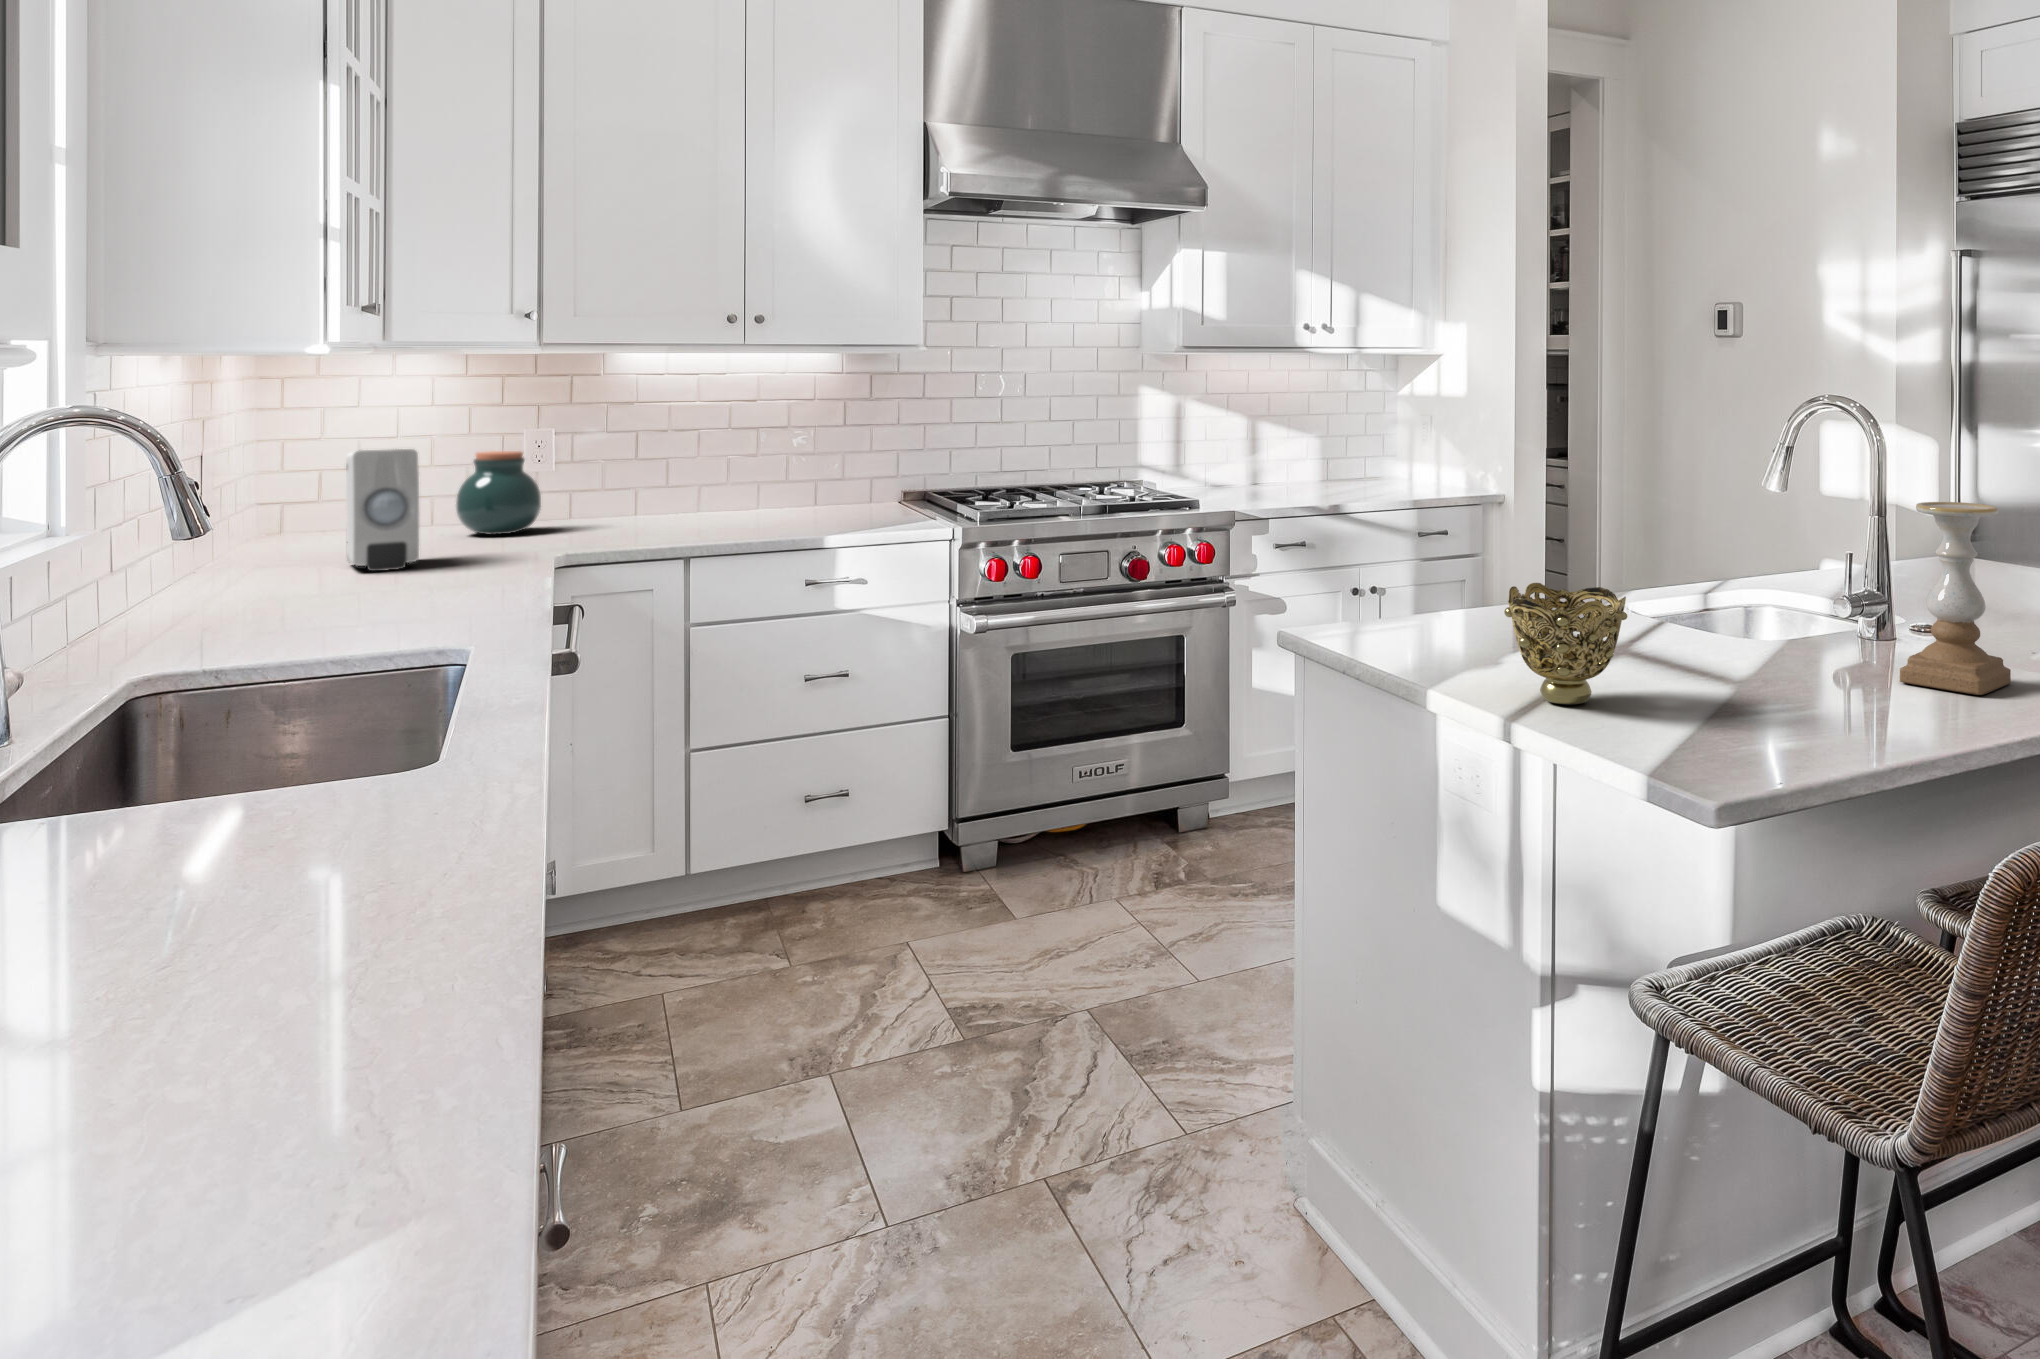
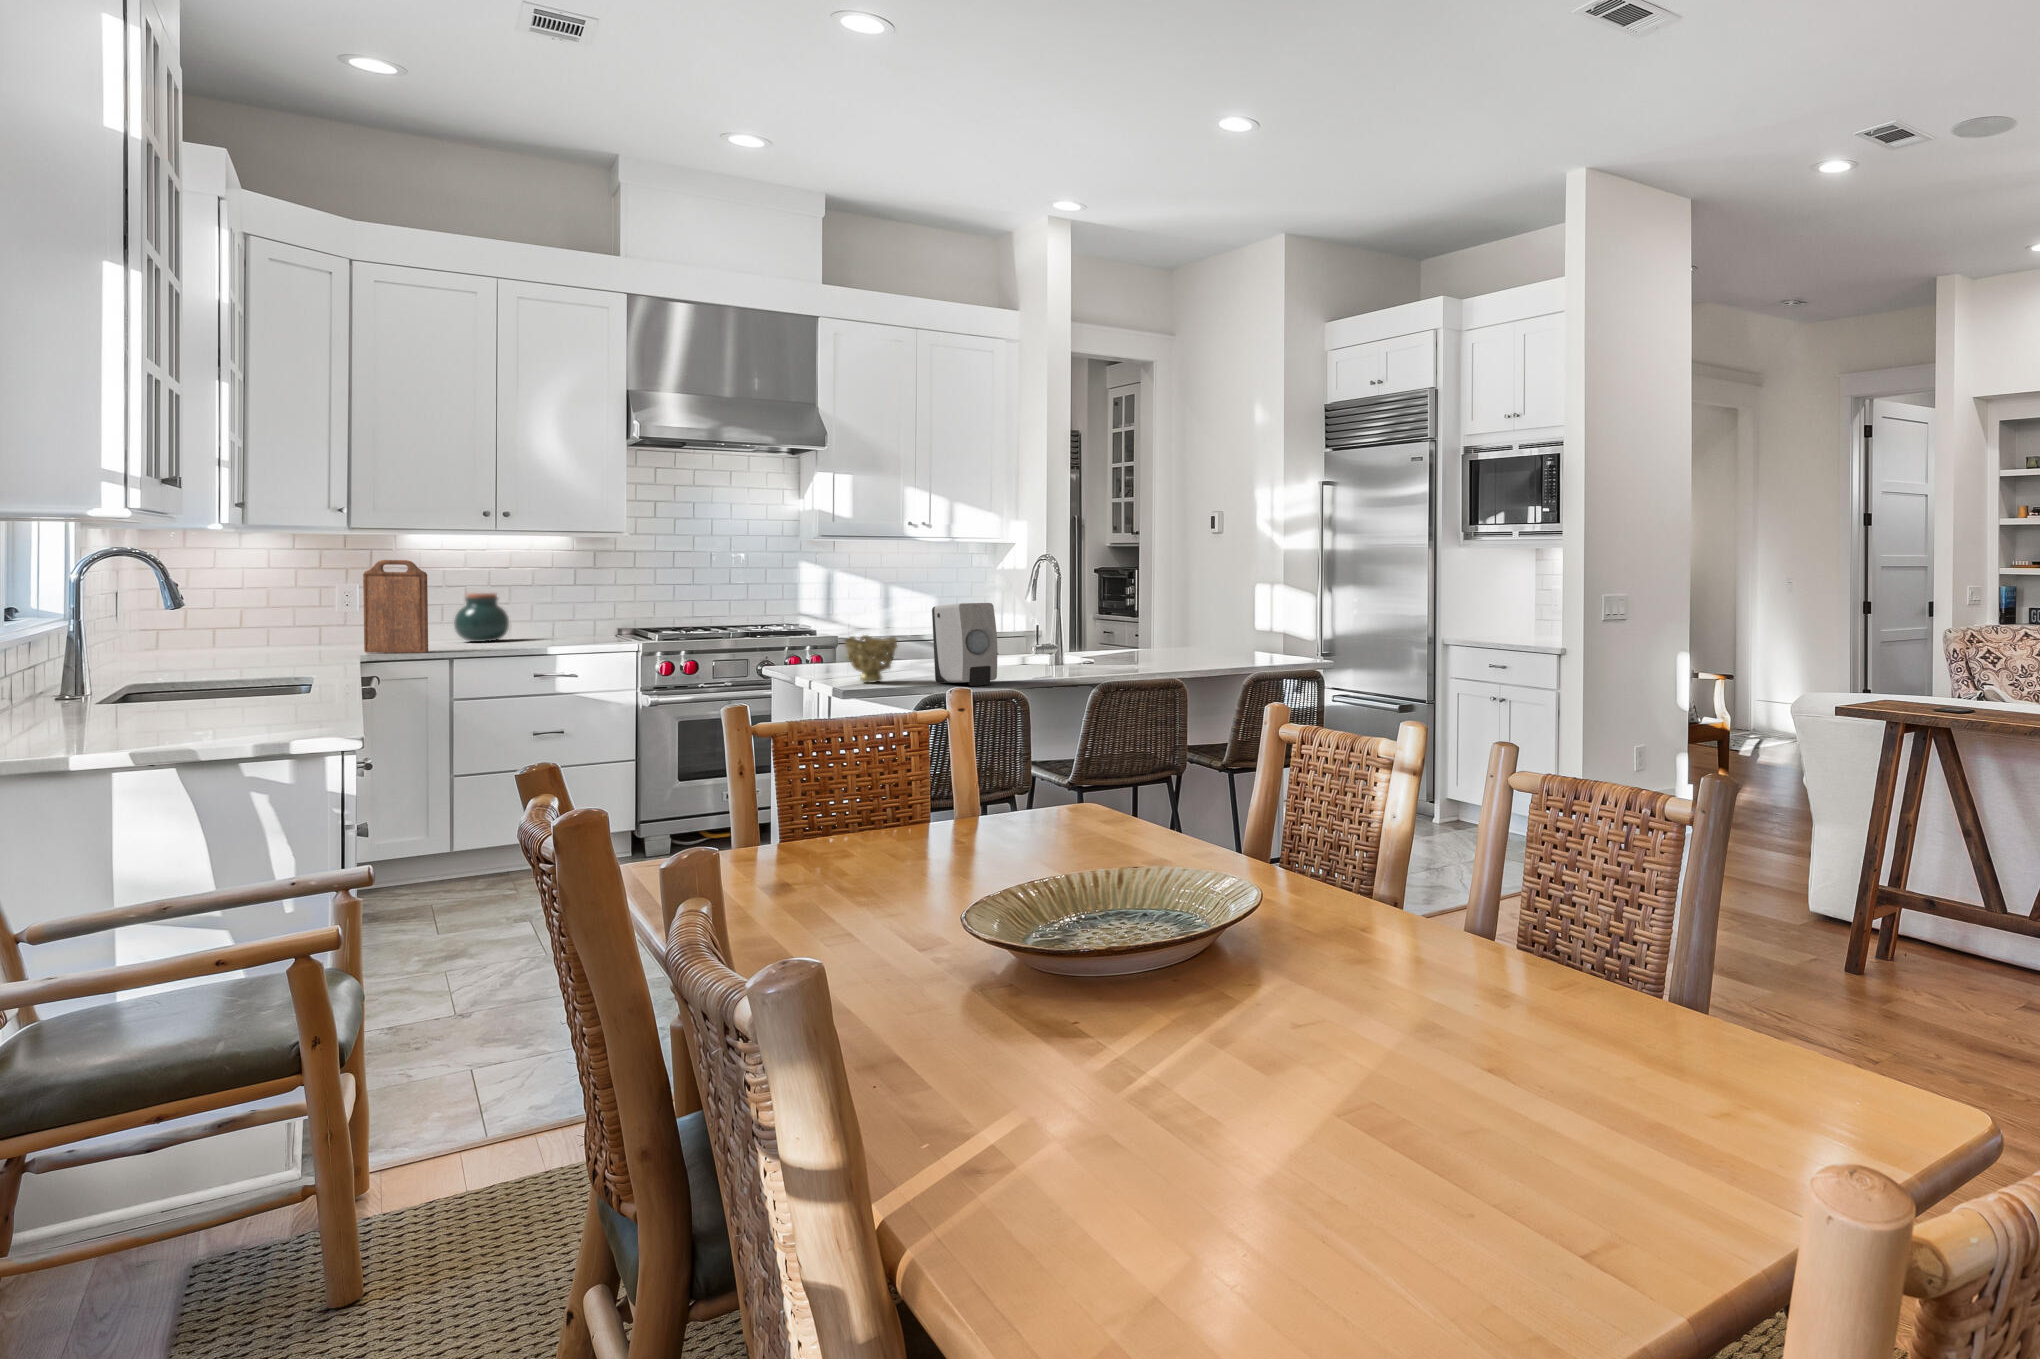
cutting board: none [562,394,653,549] -> present [363,560,428,653]
soap dispenser: present [346,449,419,571] -> present [932,603,997,686]
jar: present [456,451,541,535] -> present [454,593,509,642]
candle holder: present [1900,502,2011,695] -> none [1035,603,1084,679]

